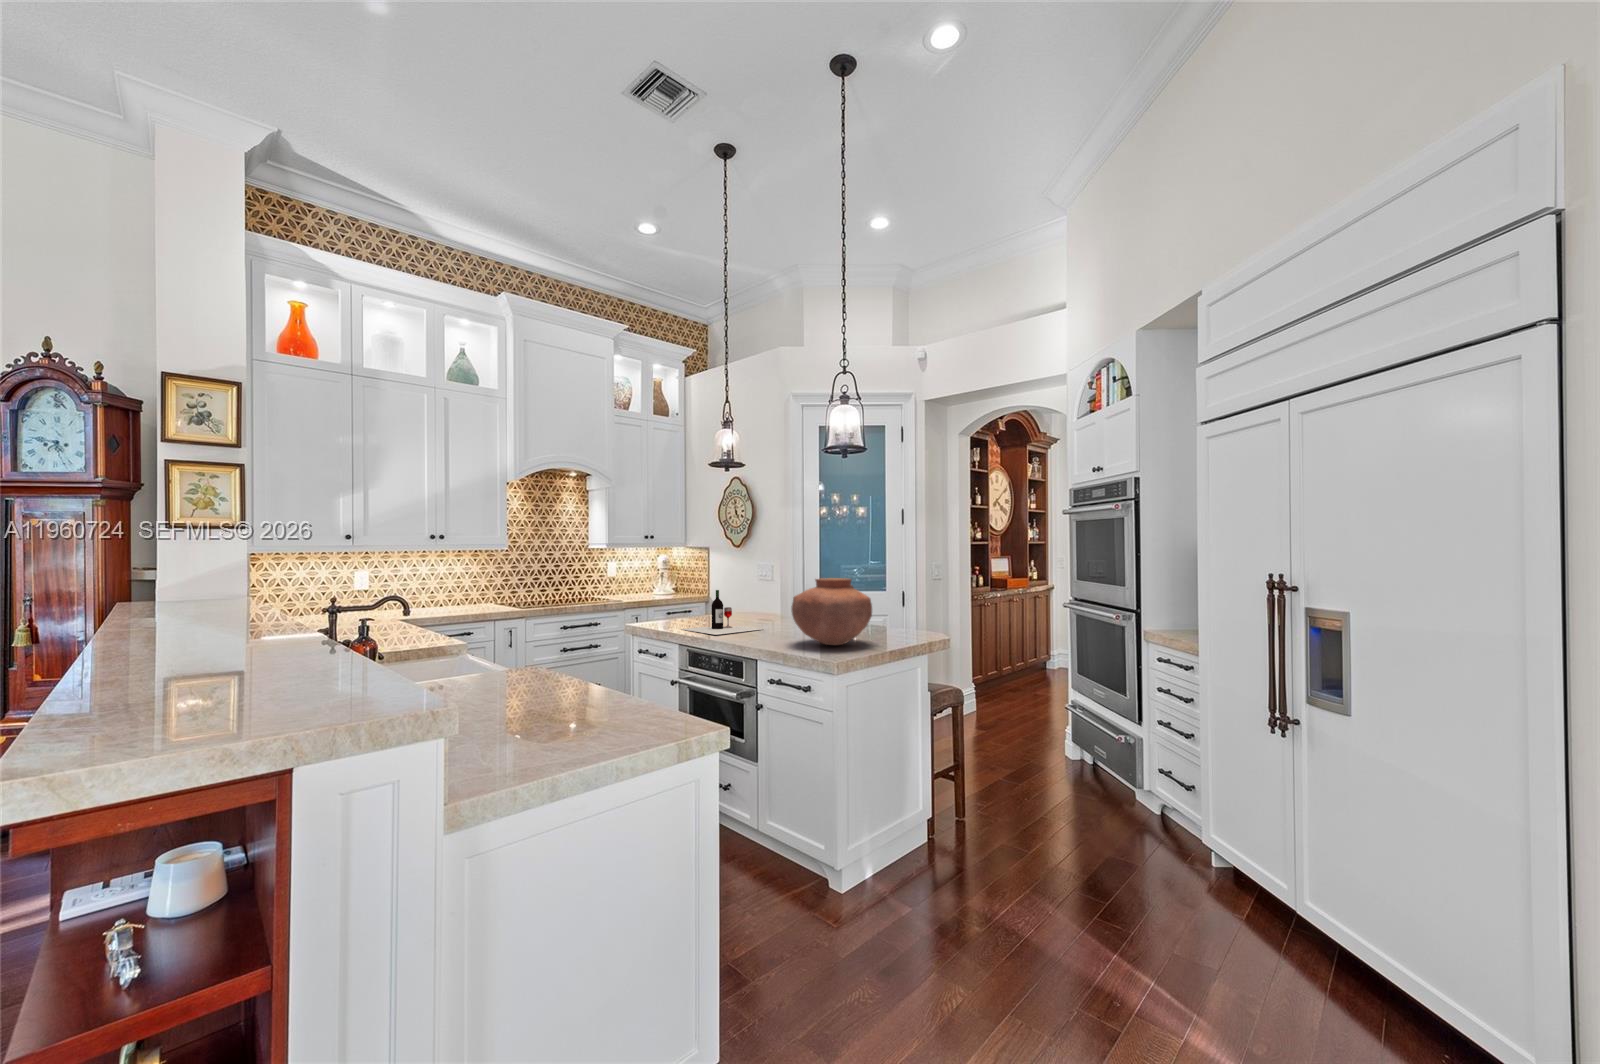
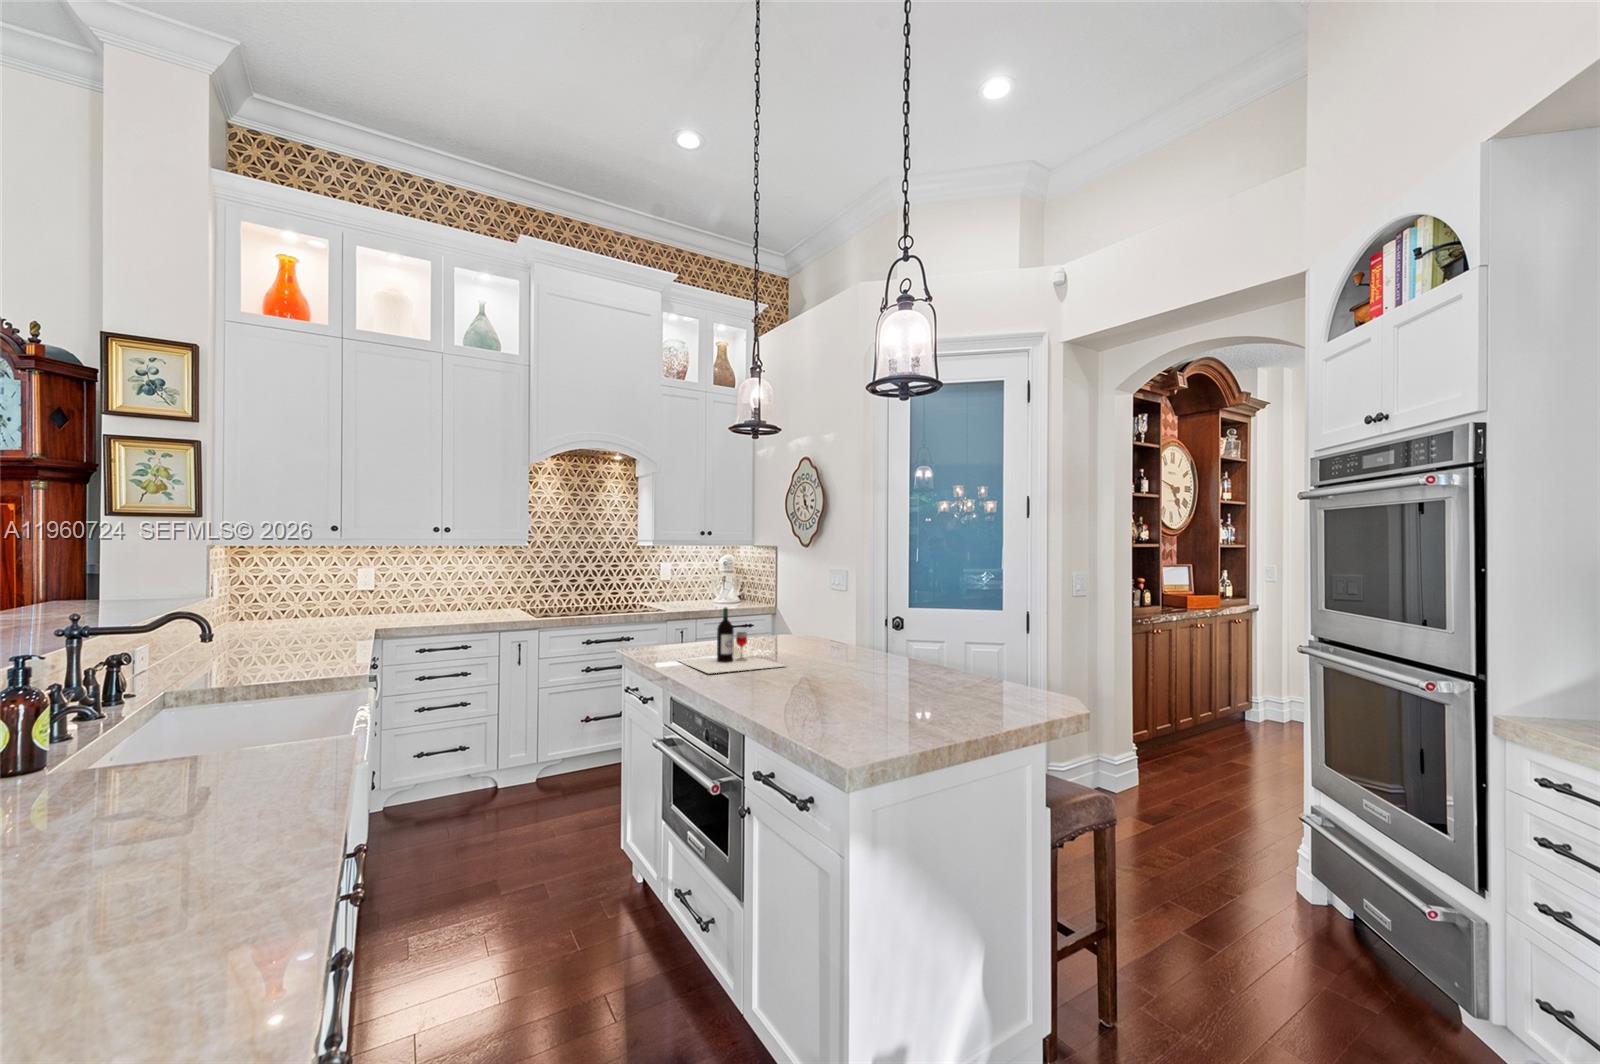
vase: present [792,578,872,645] -> none [796,599,925,706]

